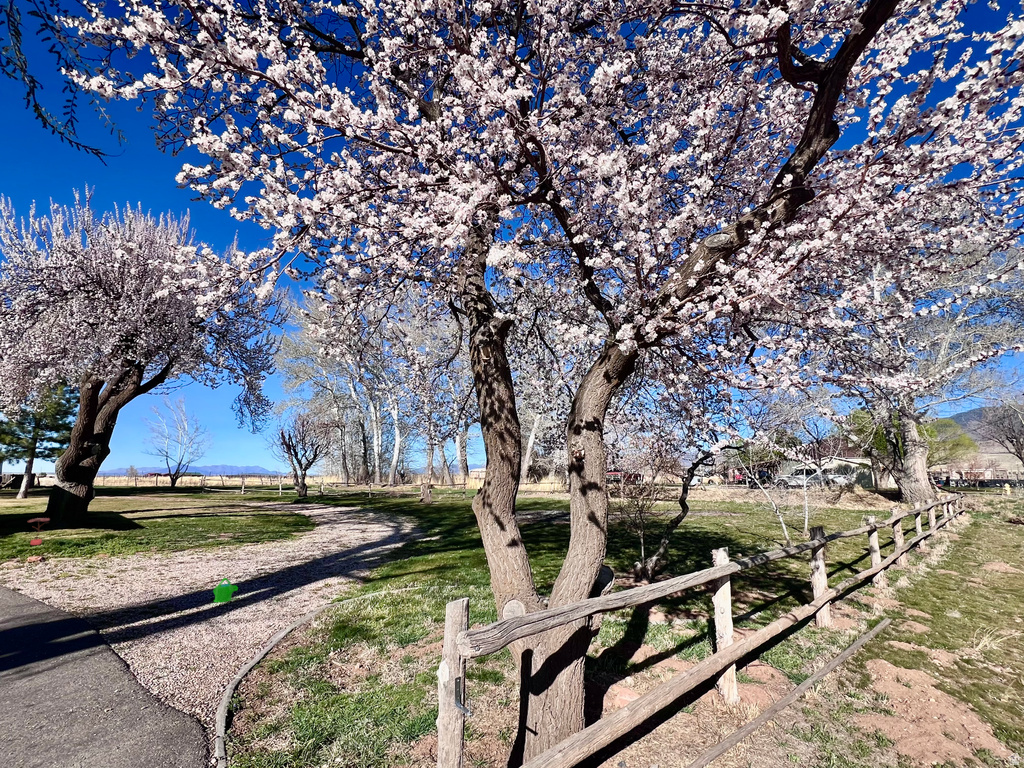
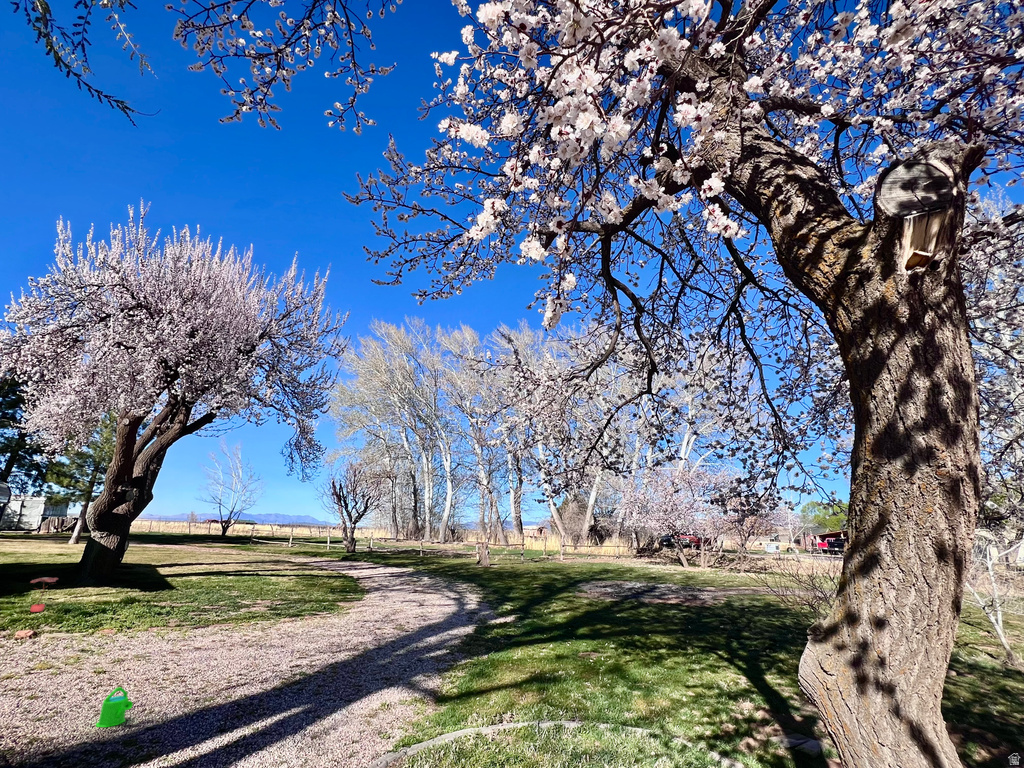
watering can: present [214,578,238,602] -> present [96,687,133,727]

